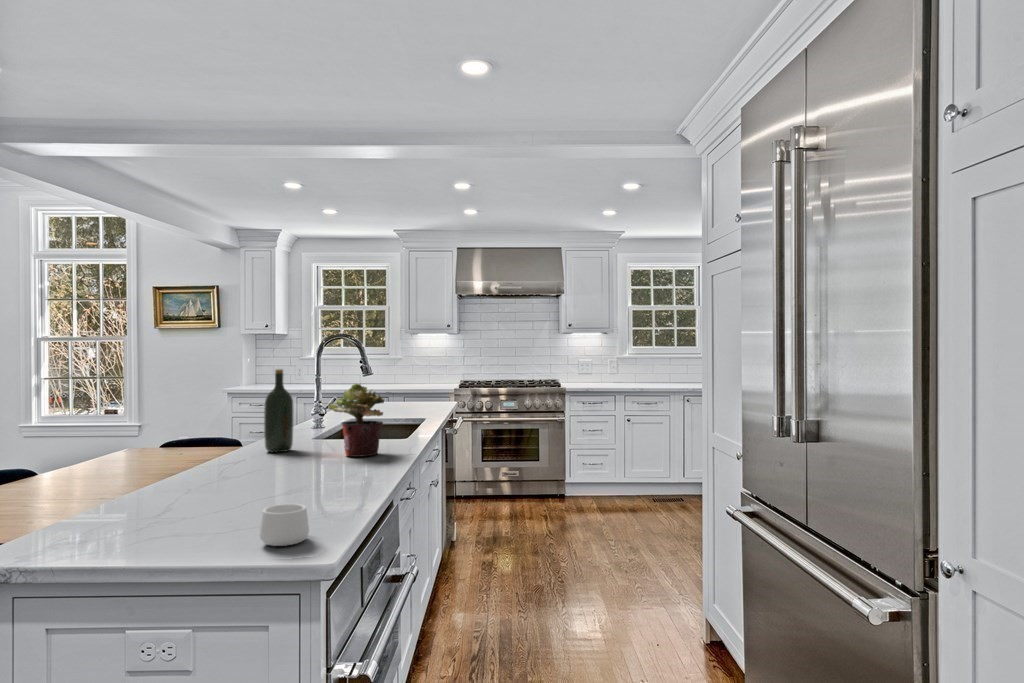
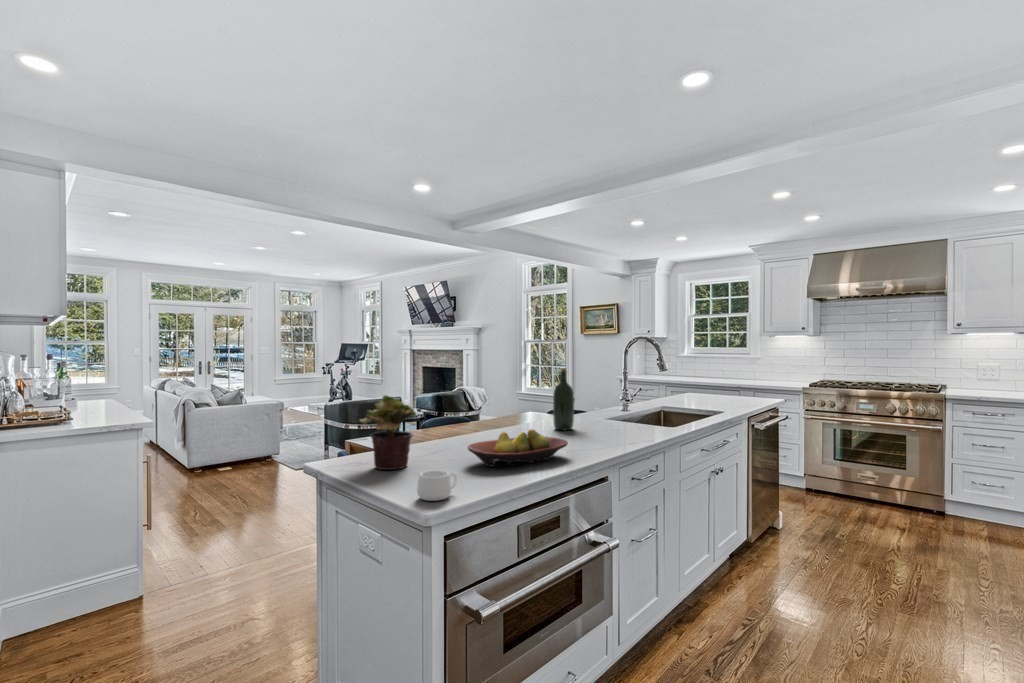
potted plant: present [328,384,384,457] -> present [359,395,416,470]
fruit bowl: none [237,446,357,500] -> present [468,429,568,467]

